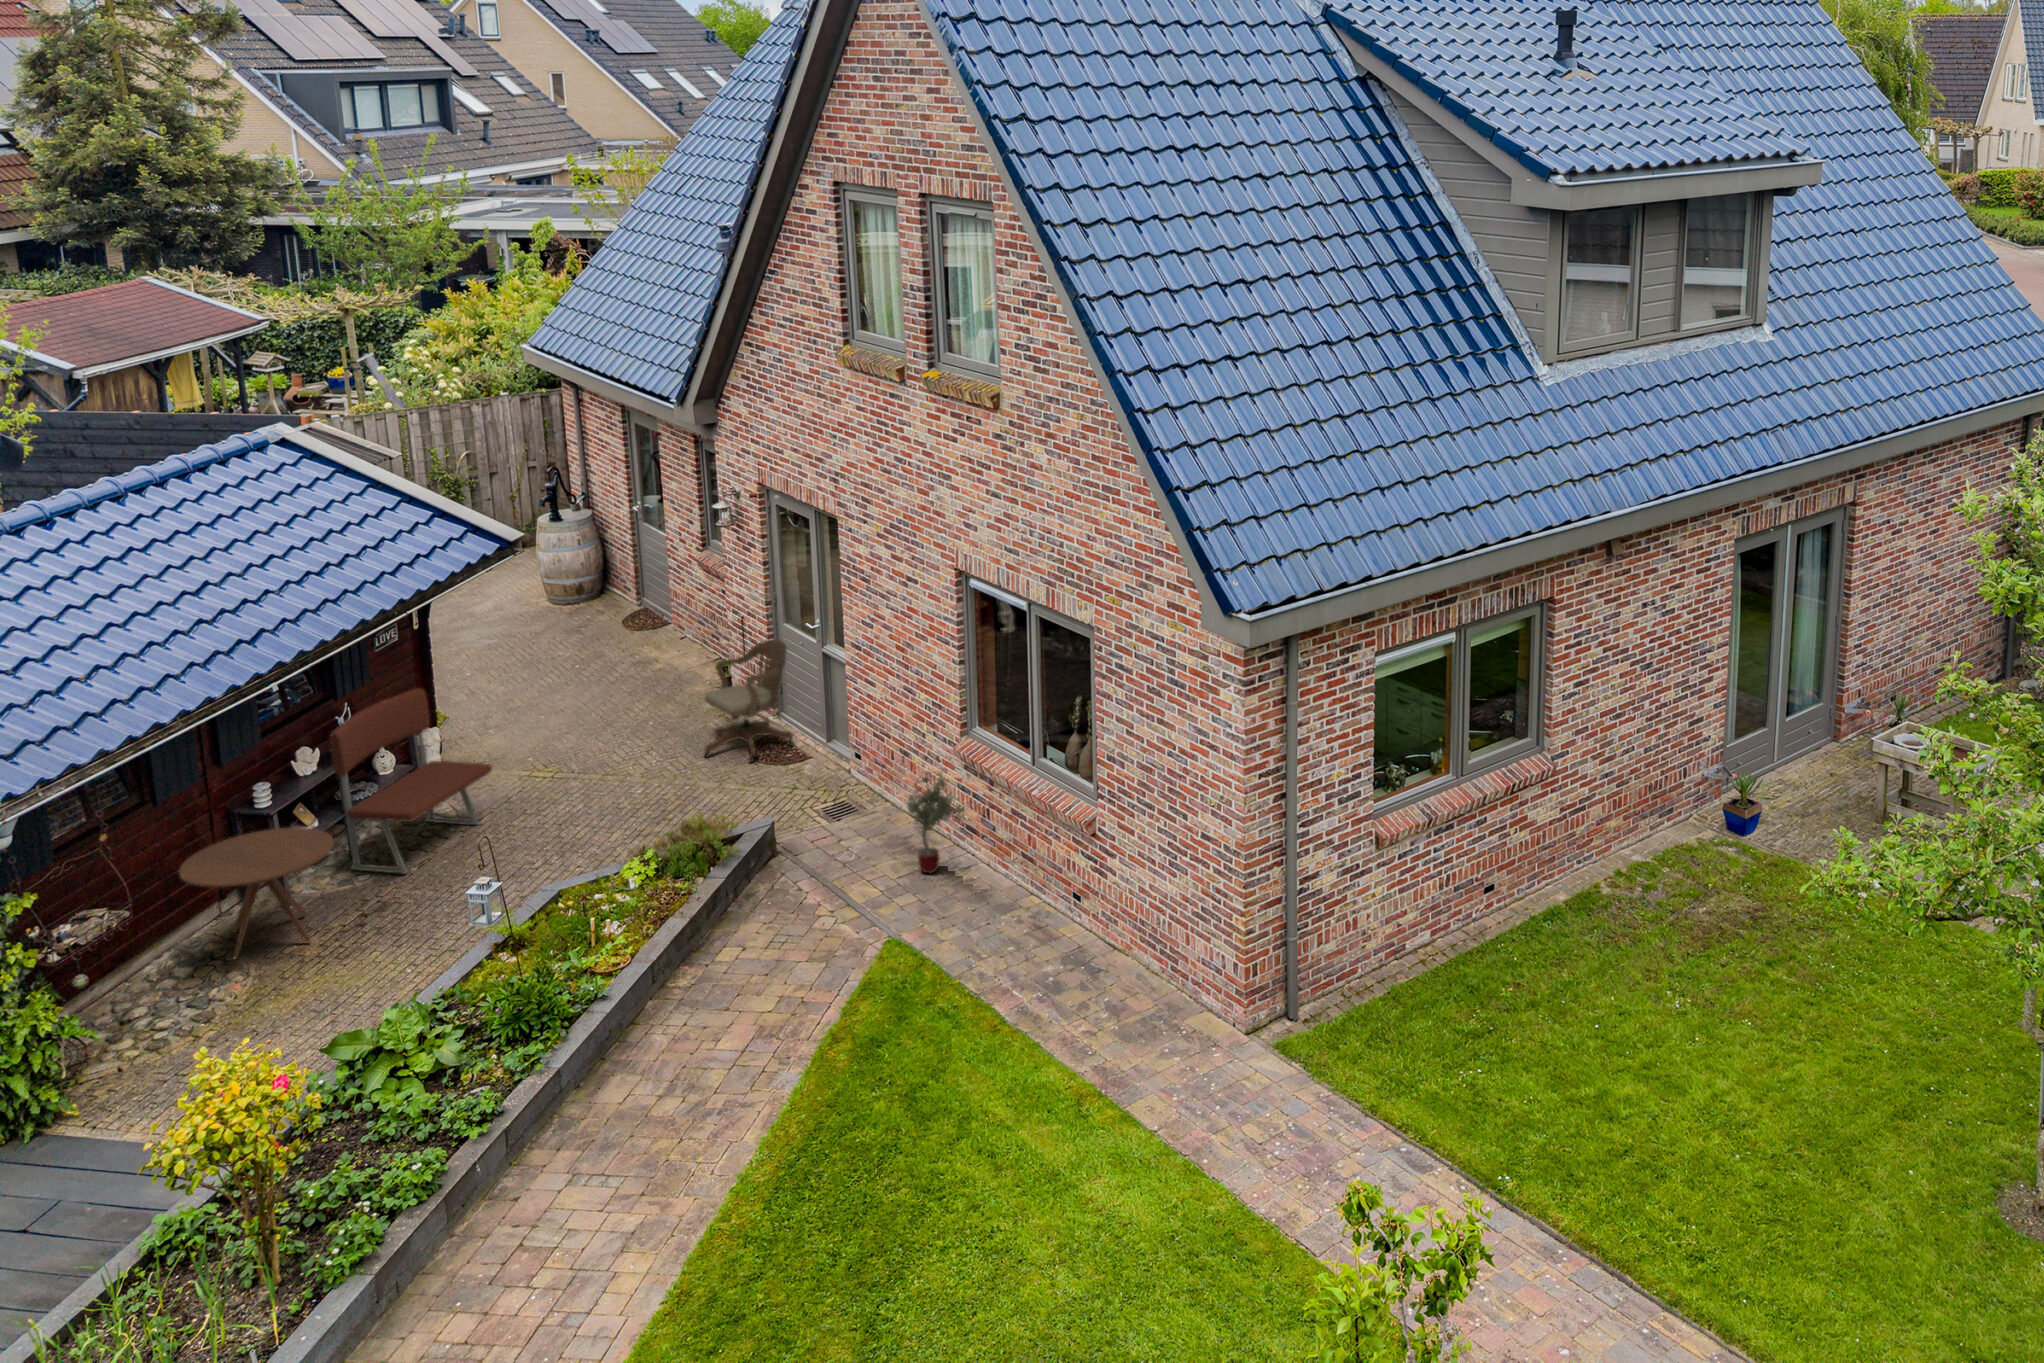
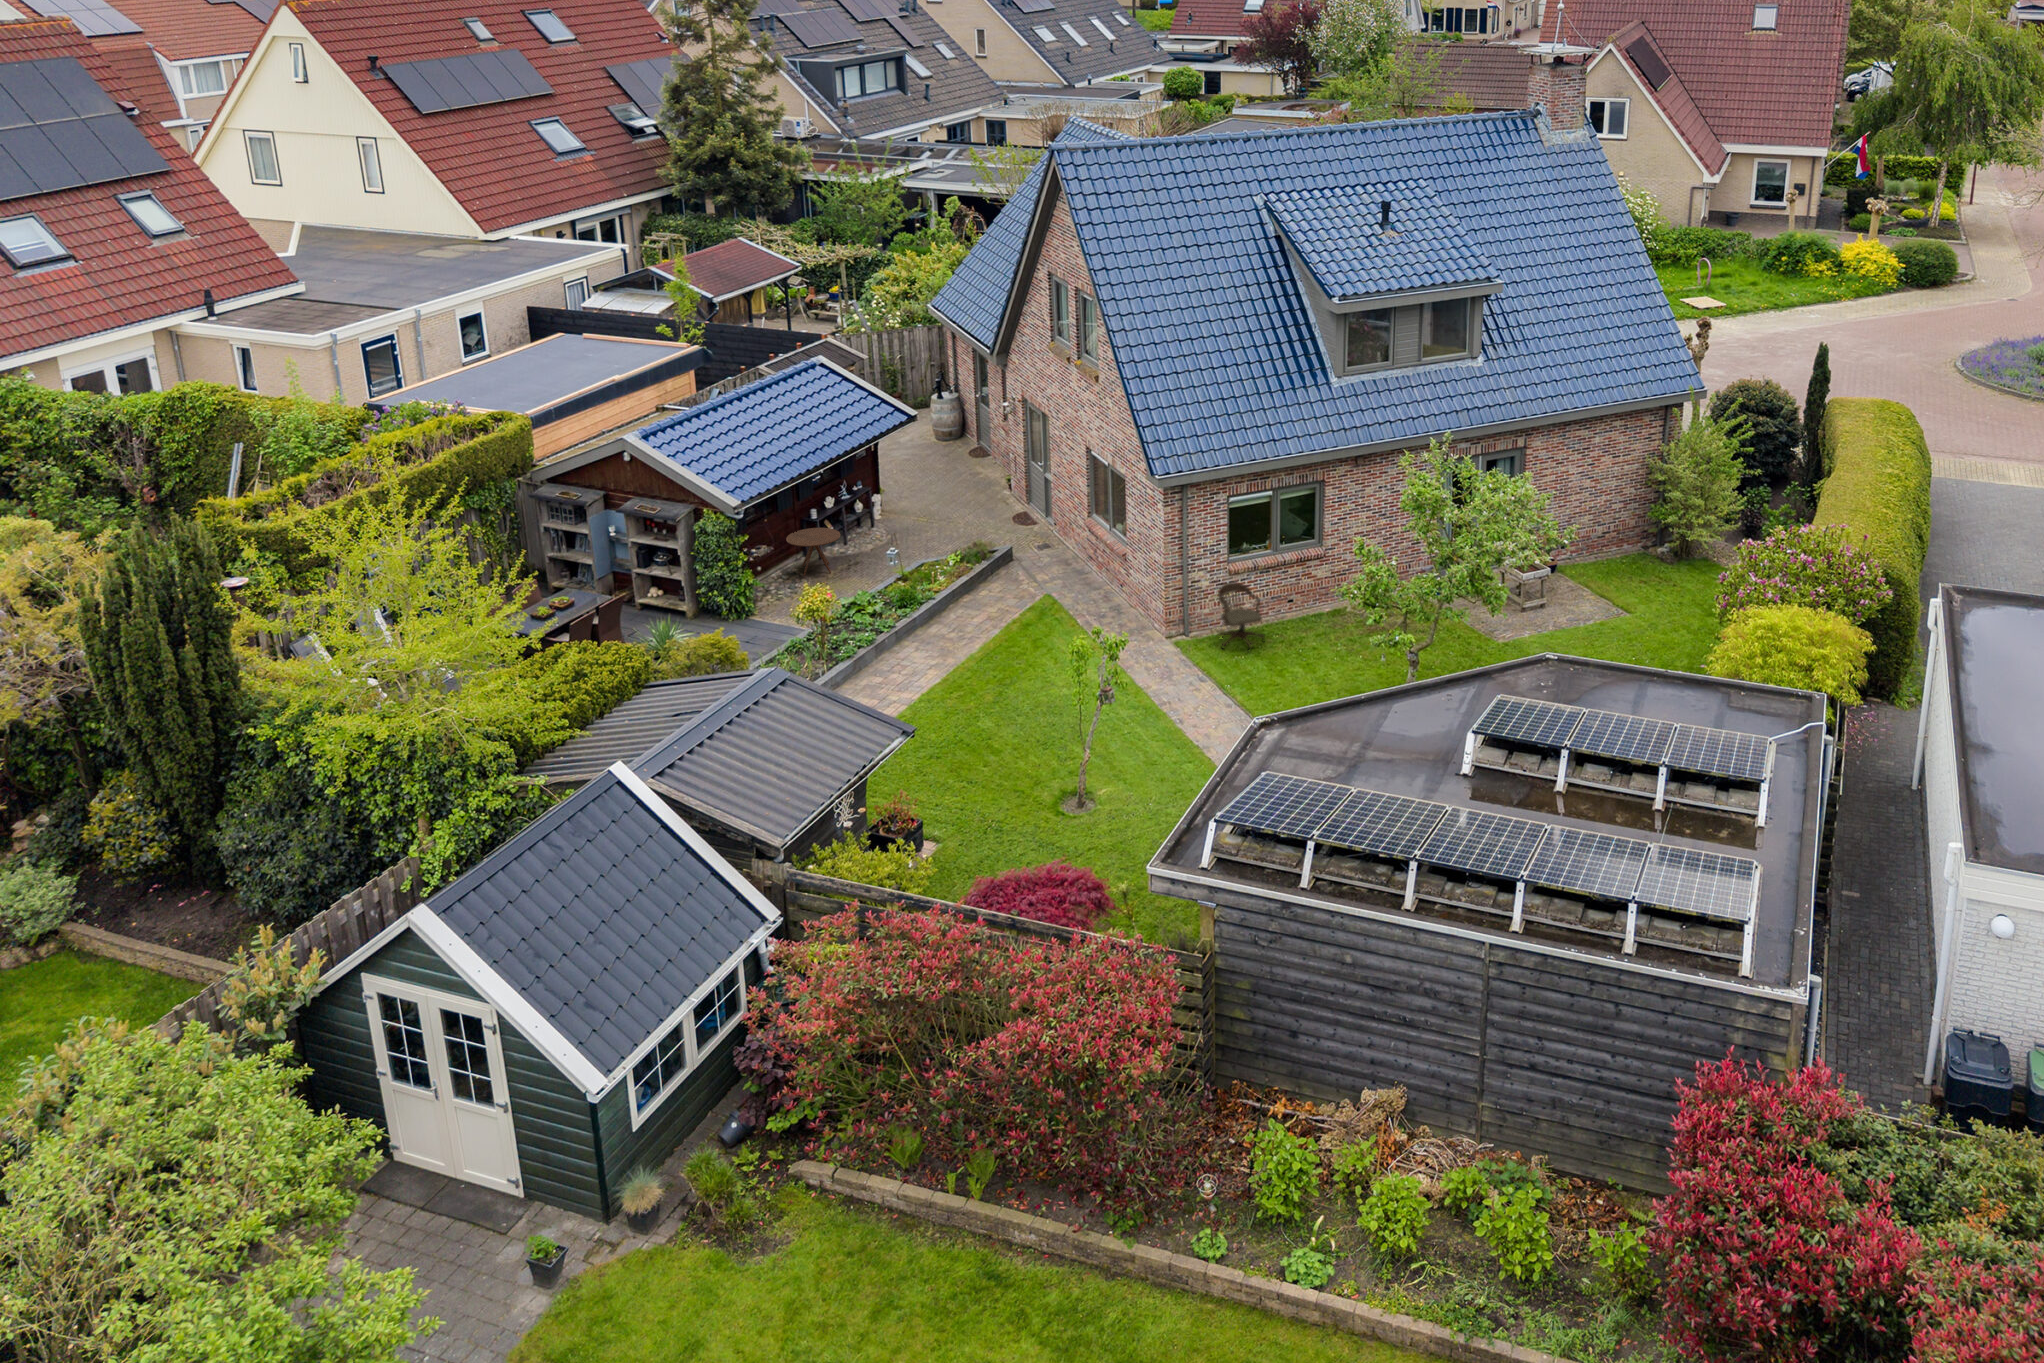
chair: present [704,640,793,762] -> present [1218,582,1265,651]
bench: present [330,688,492,874] -> none [840,477,901,553]
potted tree: present [906,771,964,873] -> none [1062,531,1088,575]

